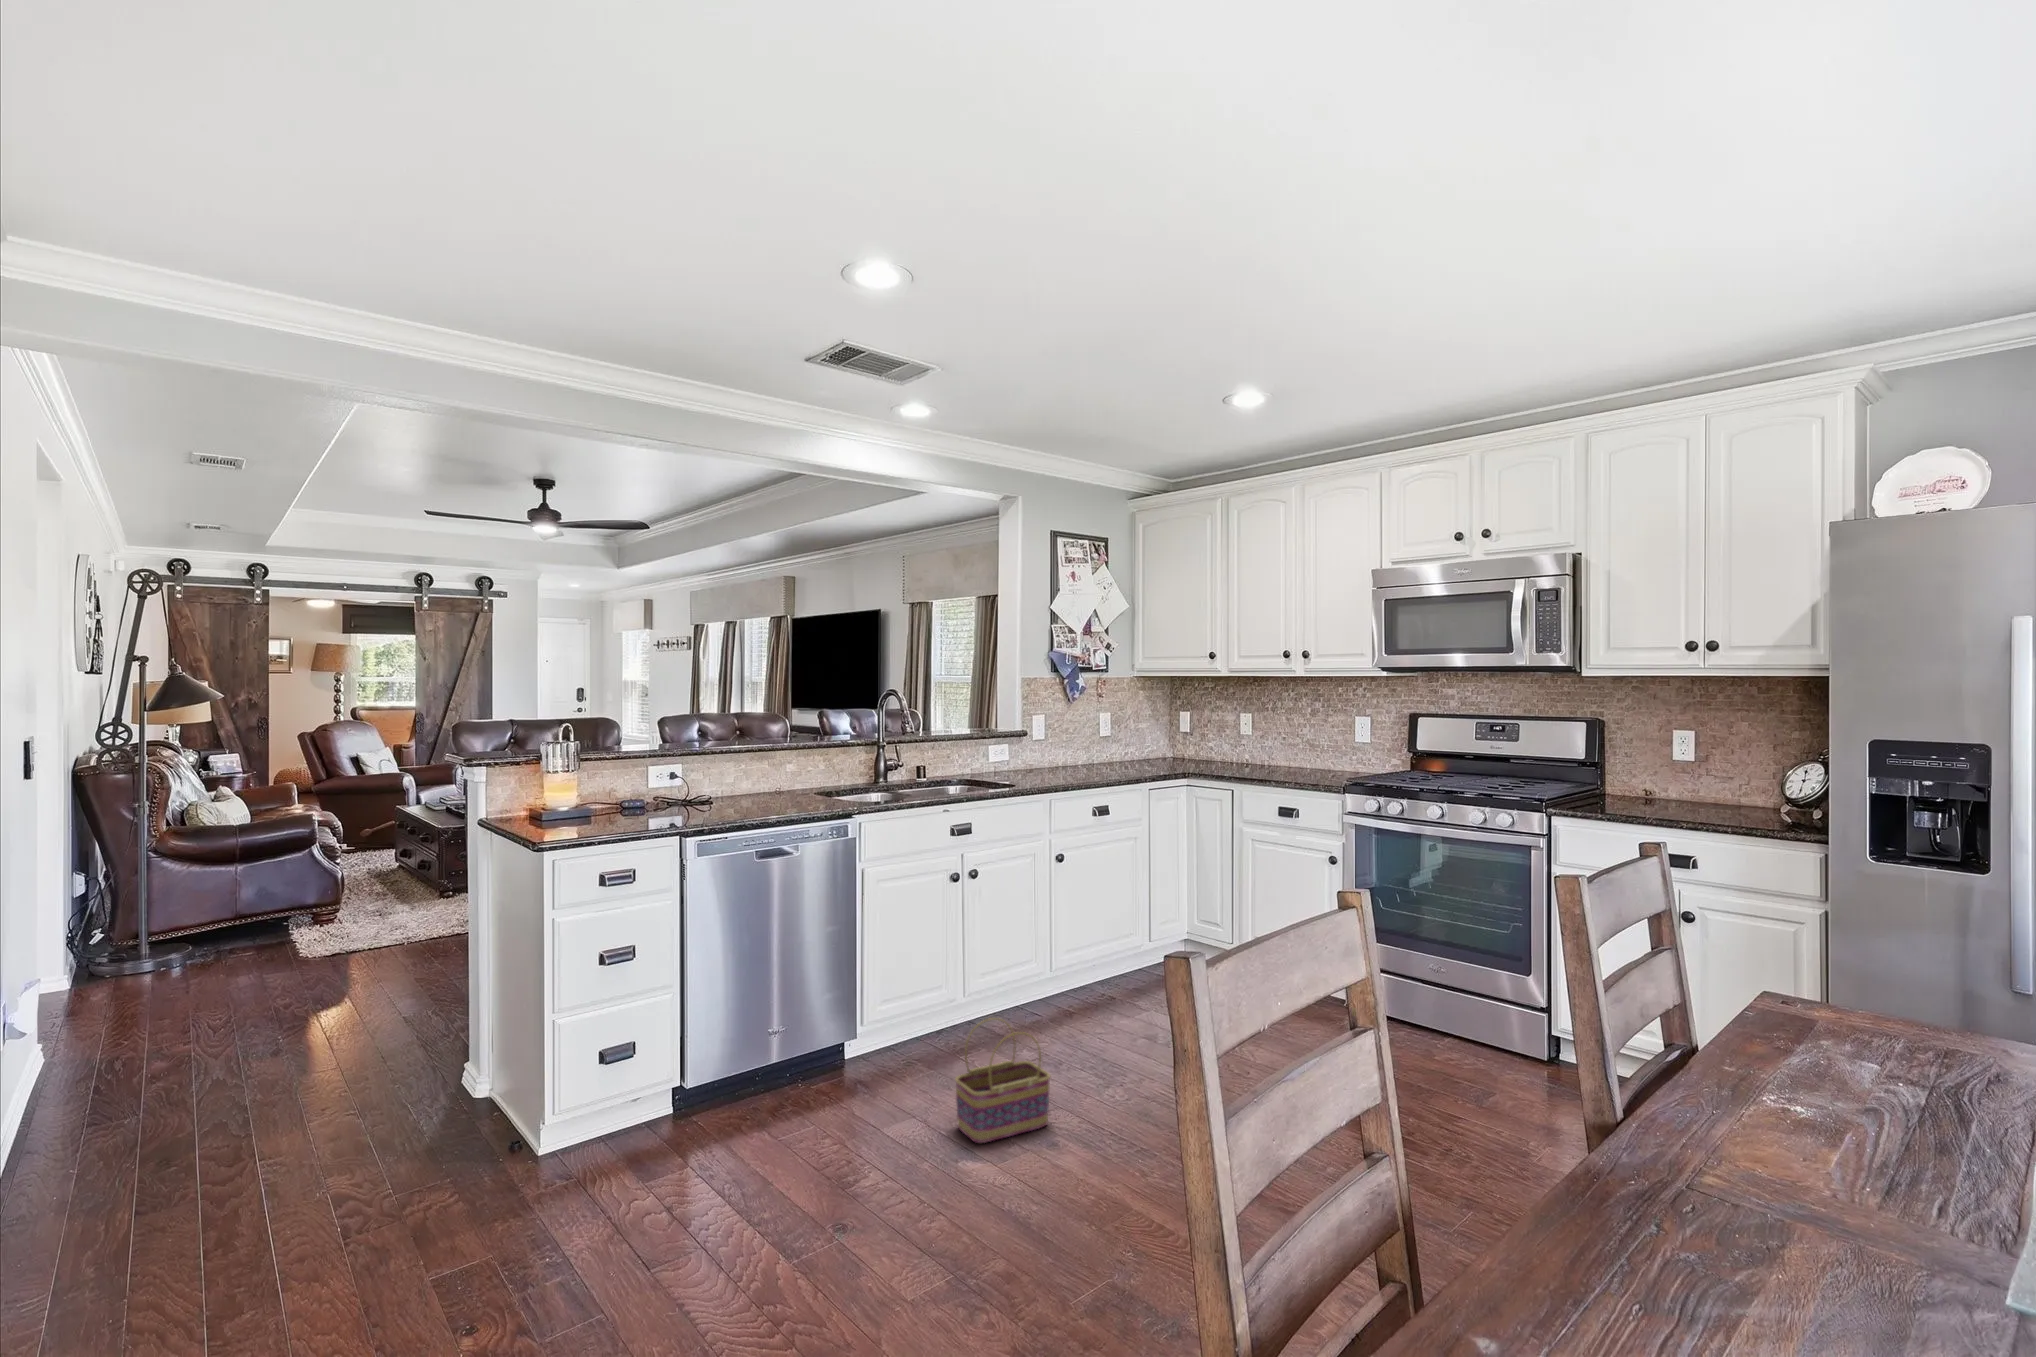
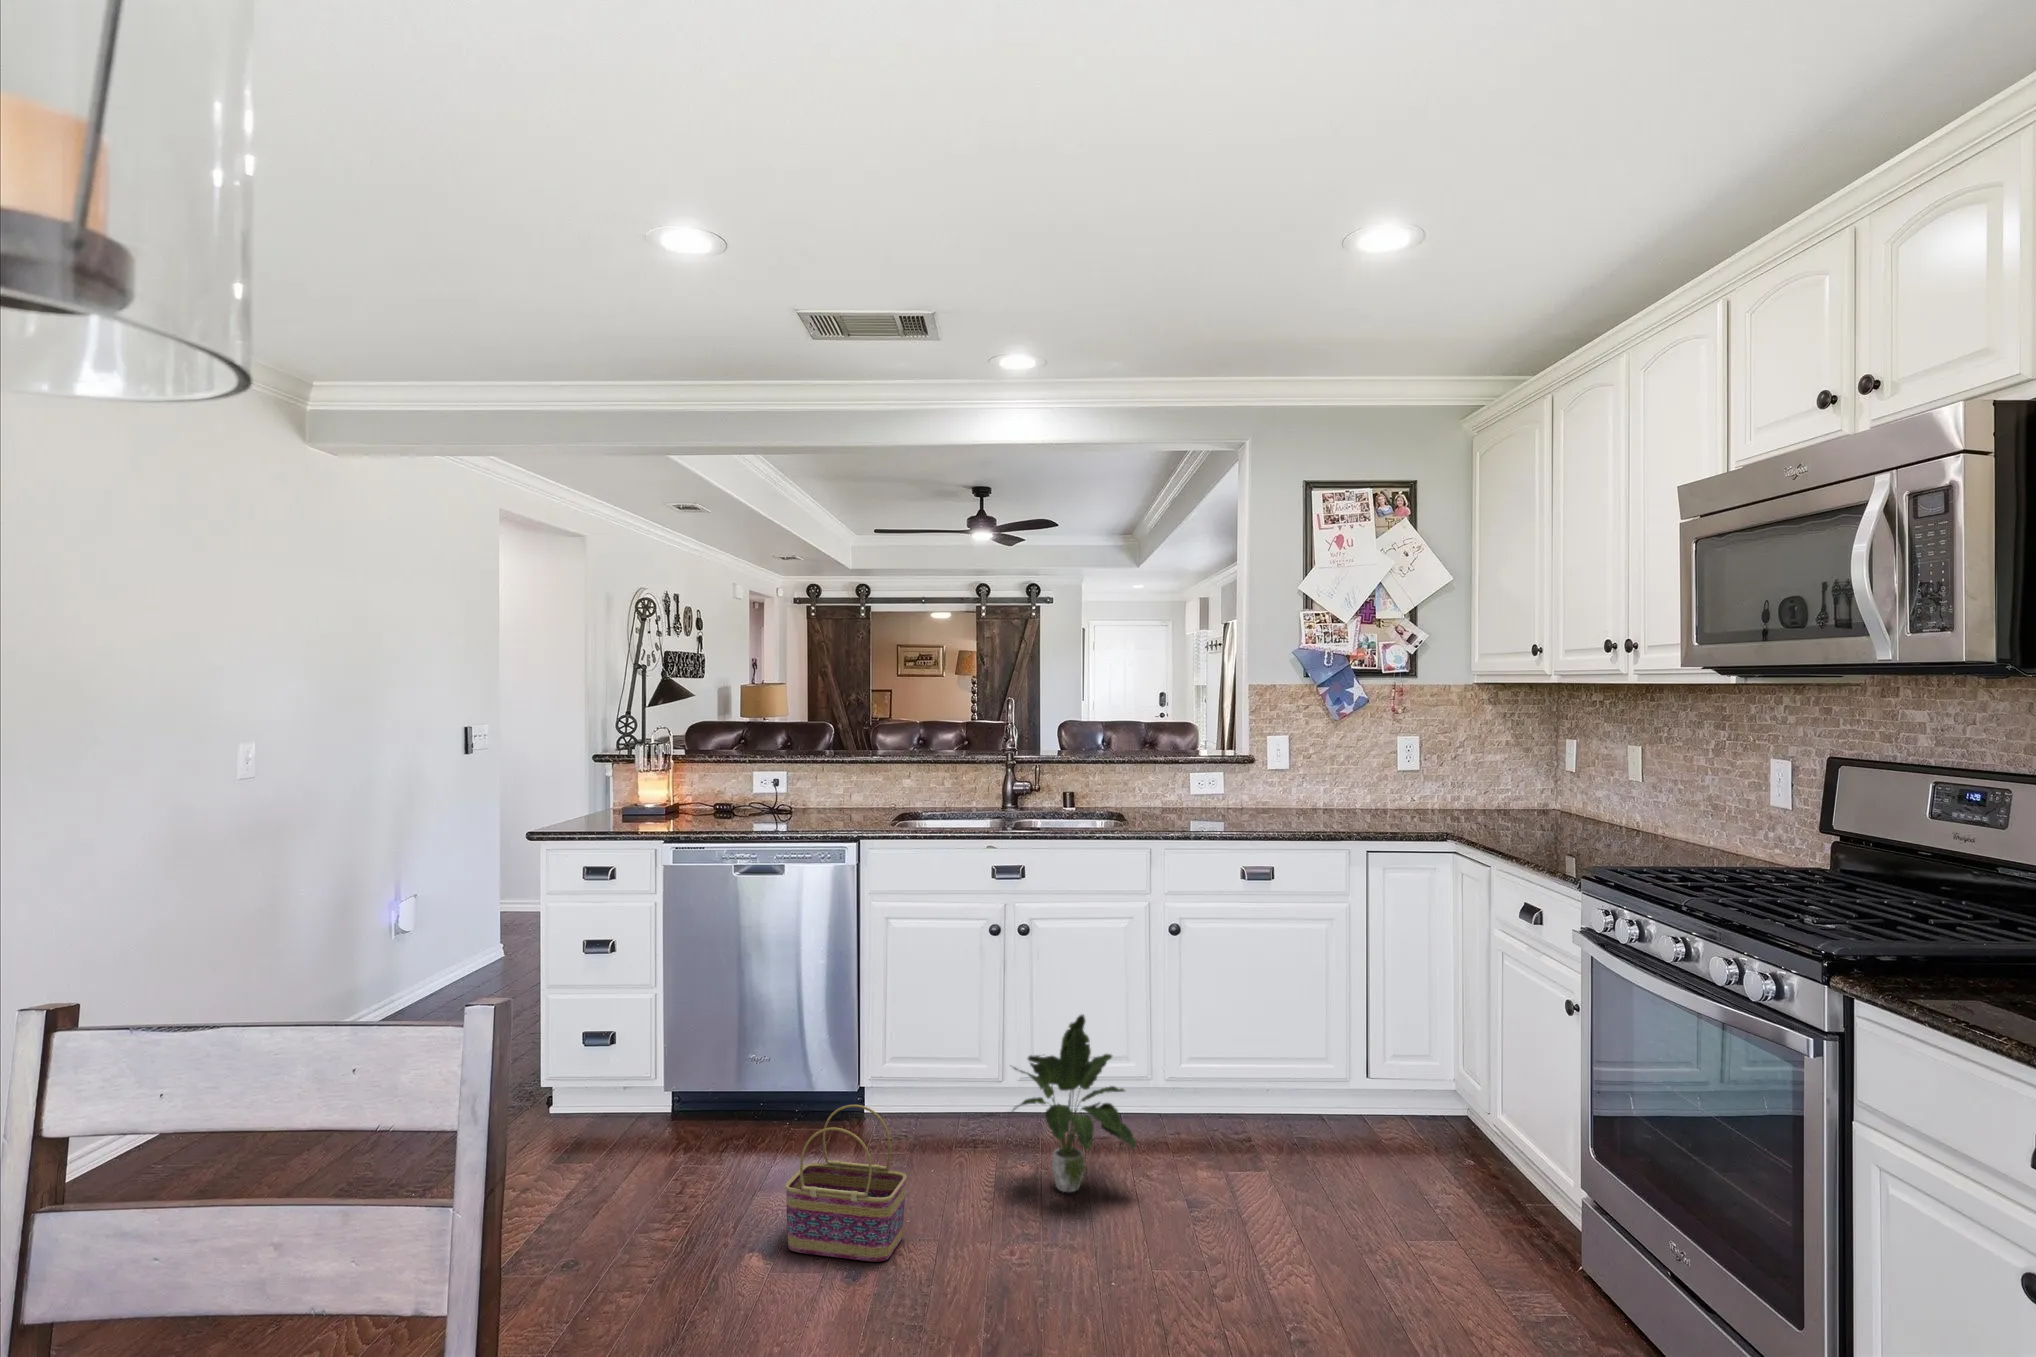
potted plant: none [1021,922,1108,1055] -> present [1013,1015,1136,1192]

